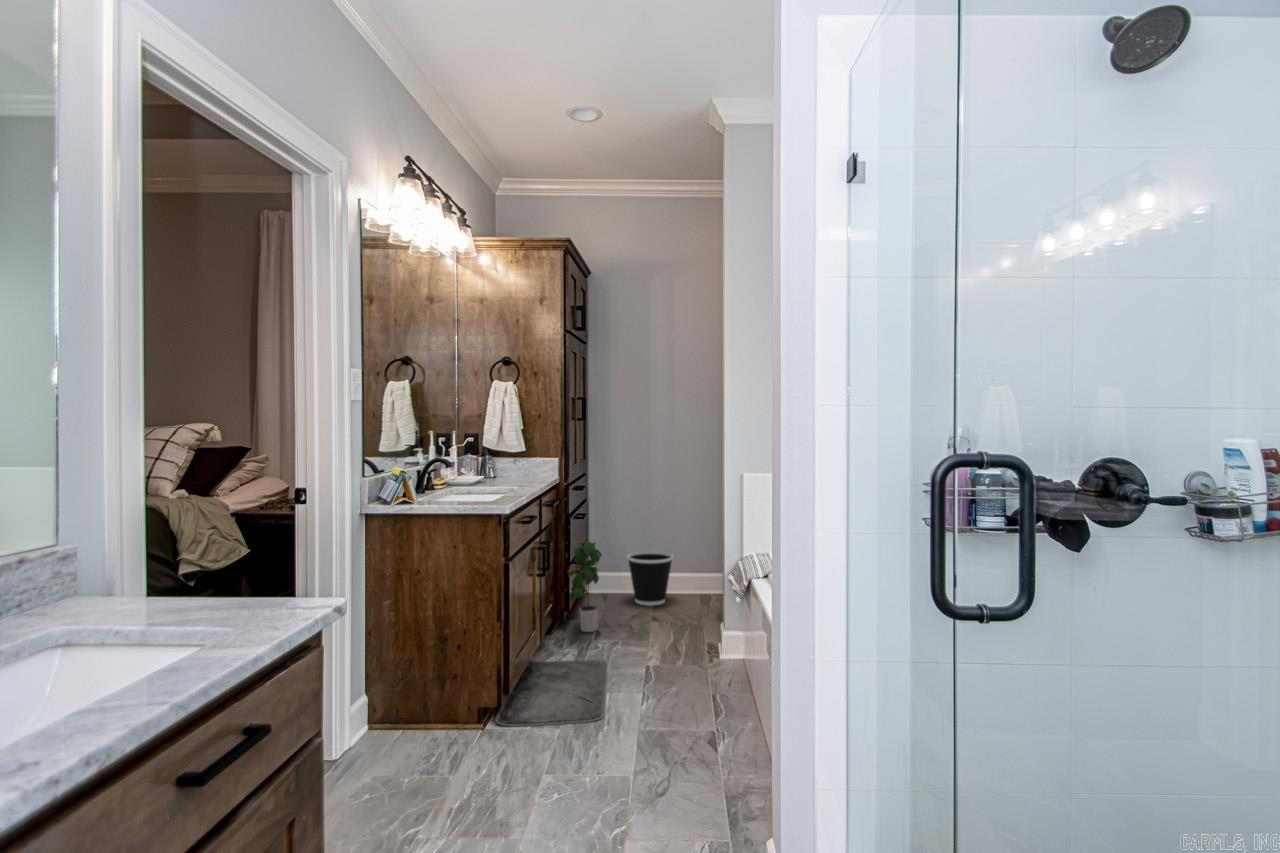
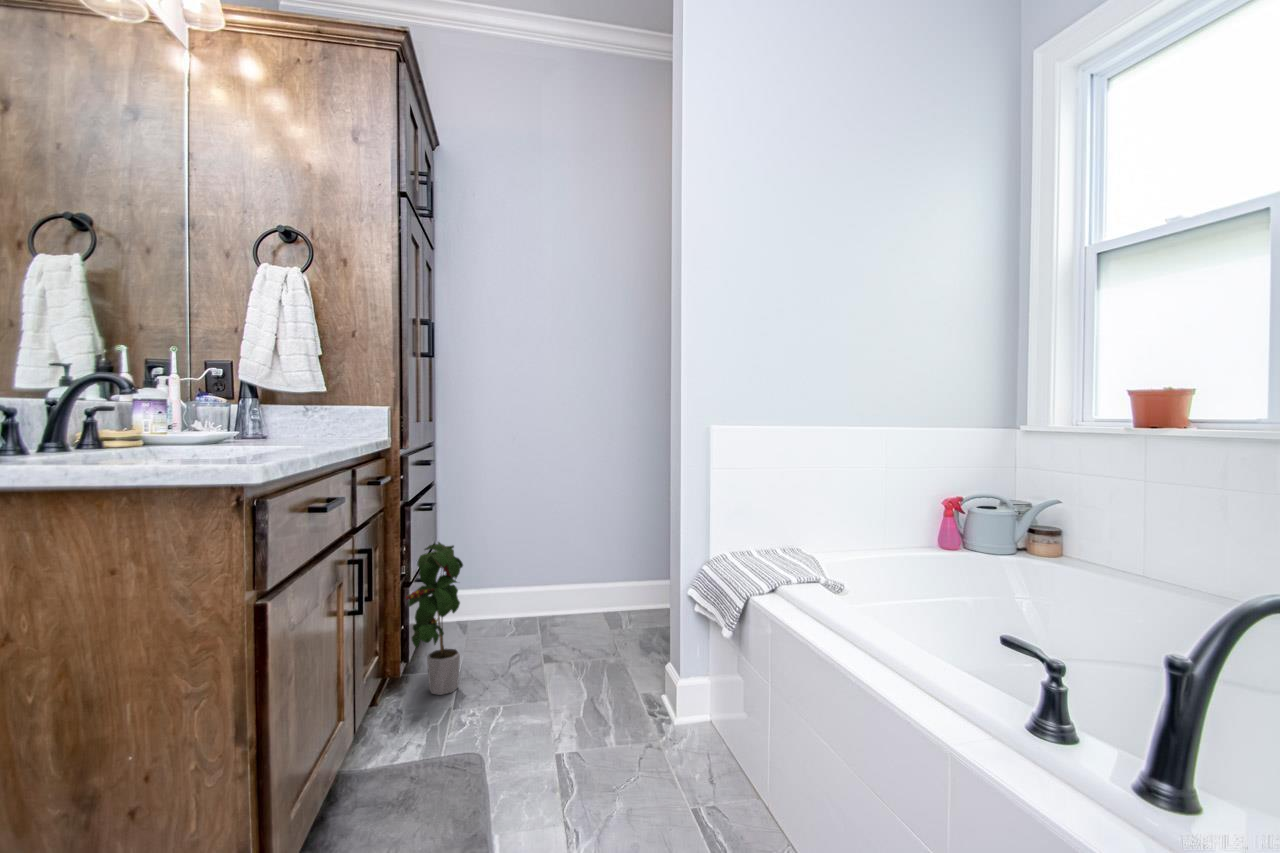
wastebasket: present [627,551,673,606] -> none [498,554,567,635]

